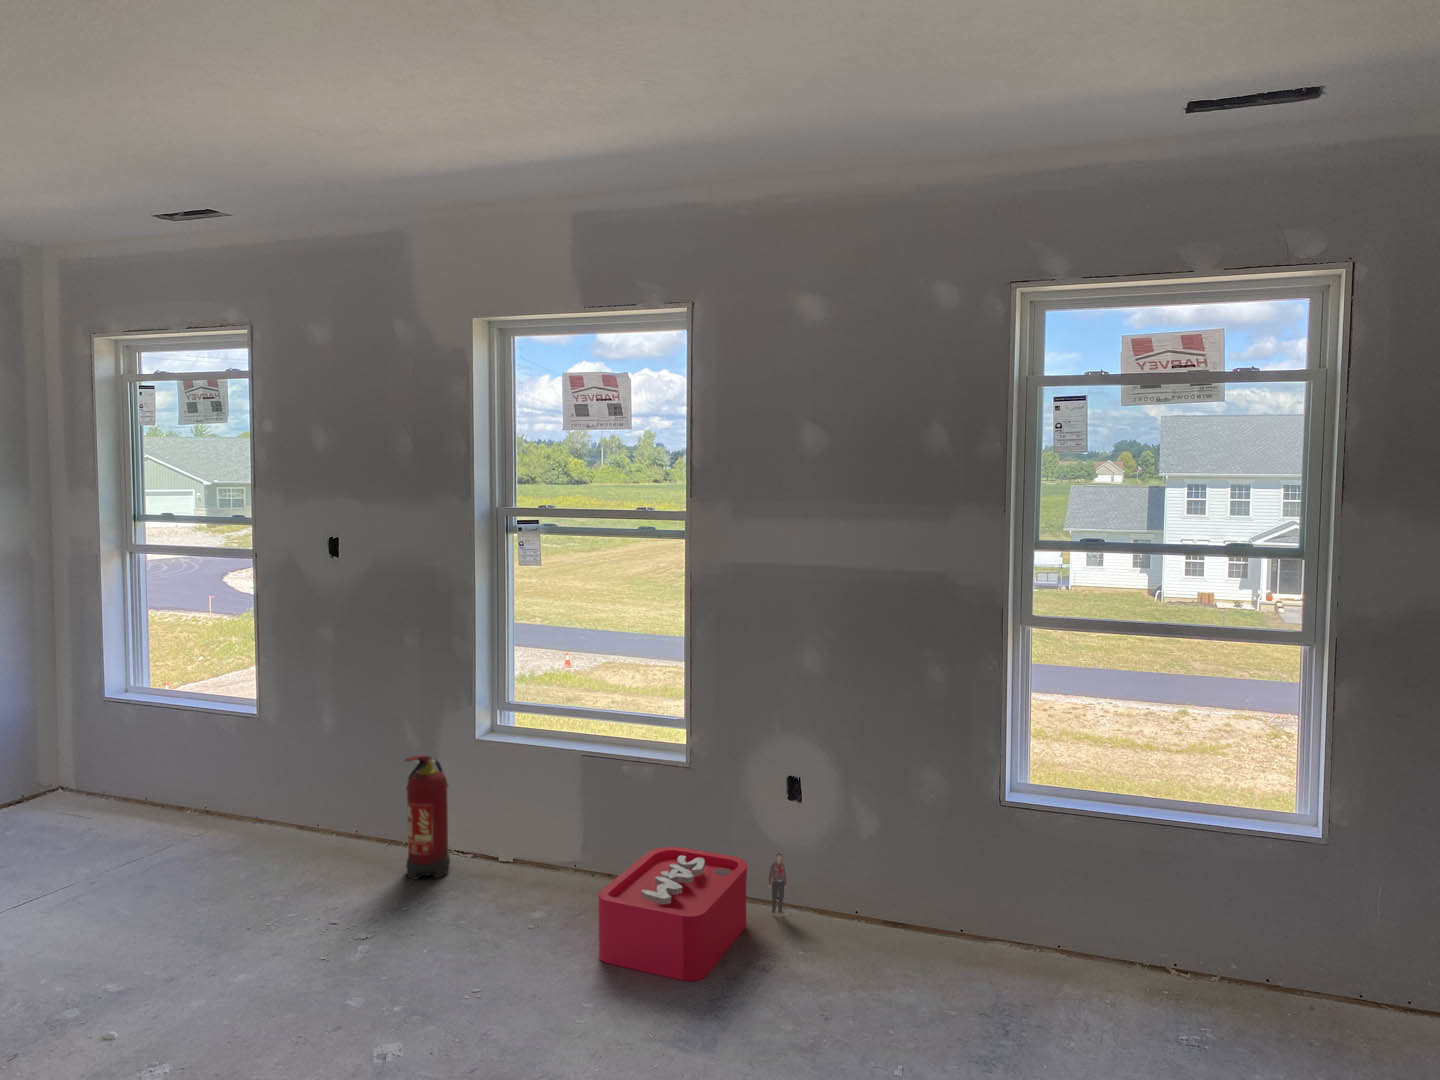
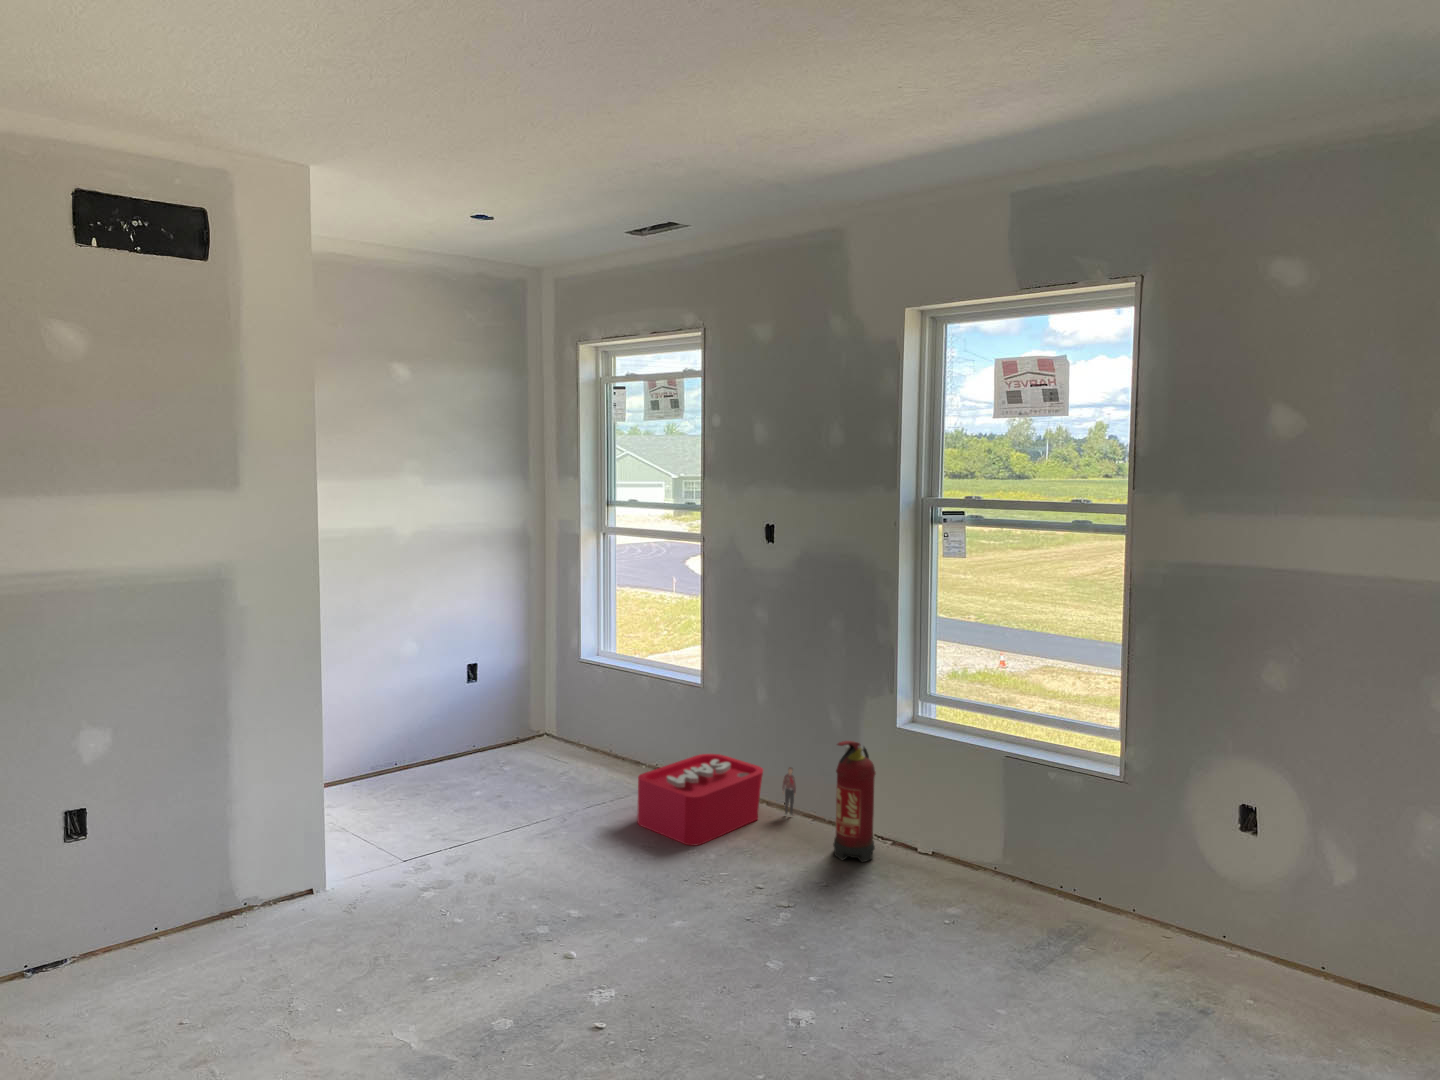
storage bin: present [598,847,787,981] -> present [637,754,796,845]

